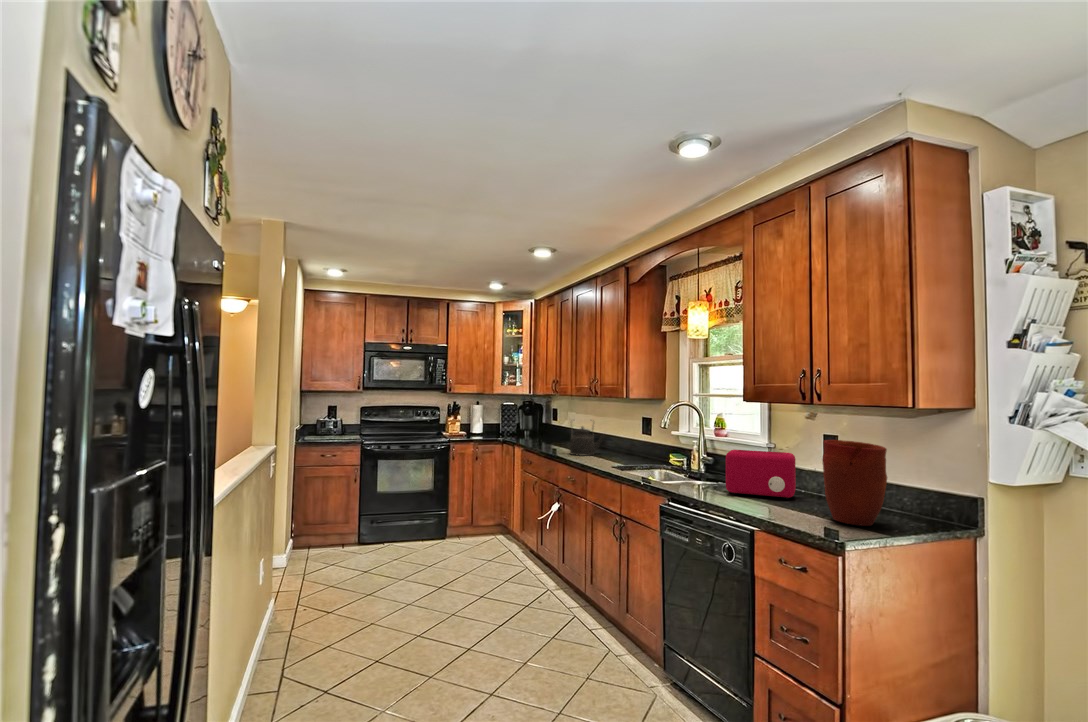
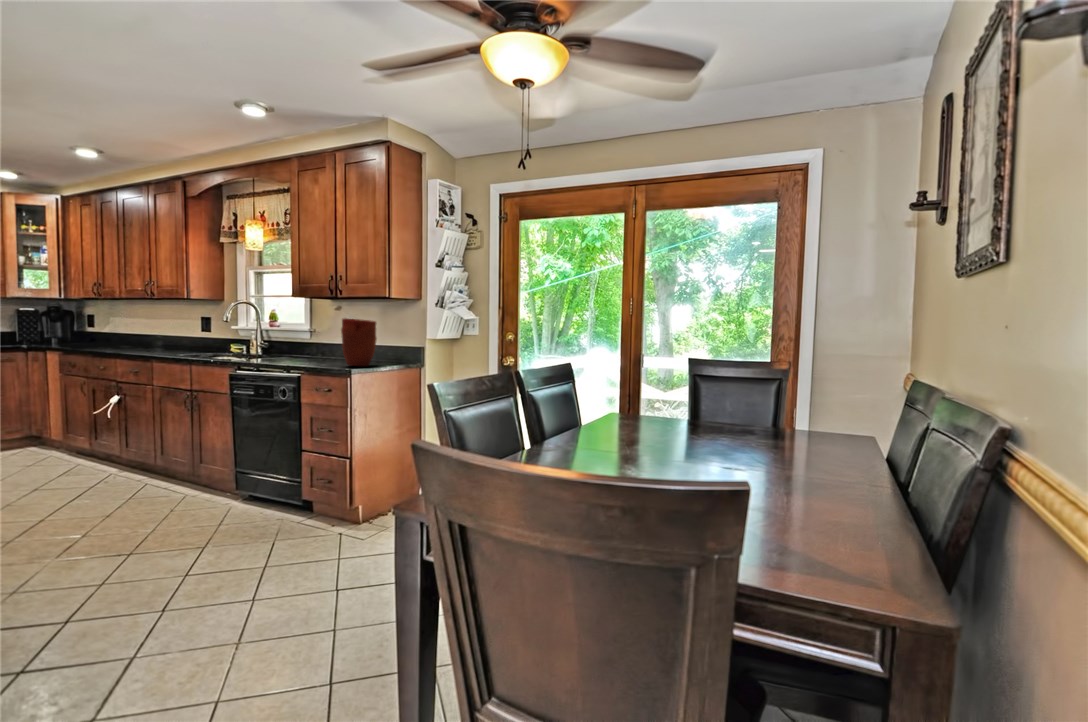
kettle: present [570,426,605,456] -> none [124,320,164,353]
toaster: present [726,450,796,500] -> none [279,332,328,362]

